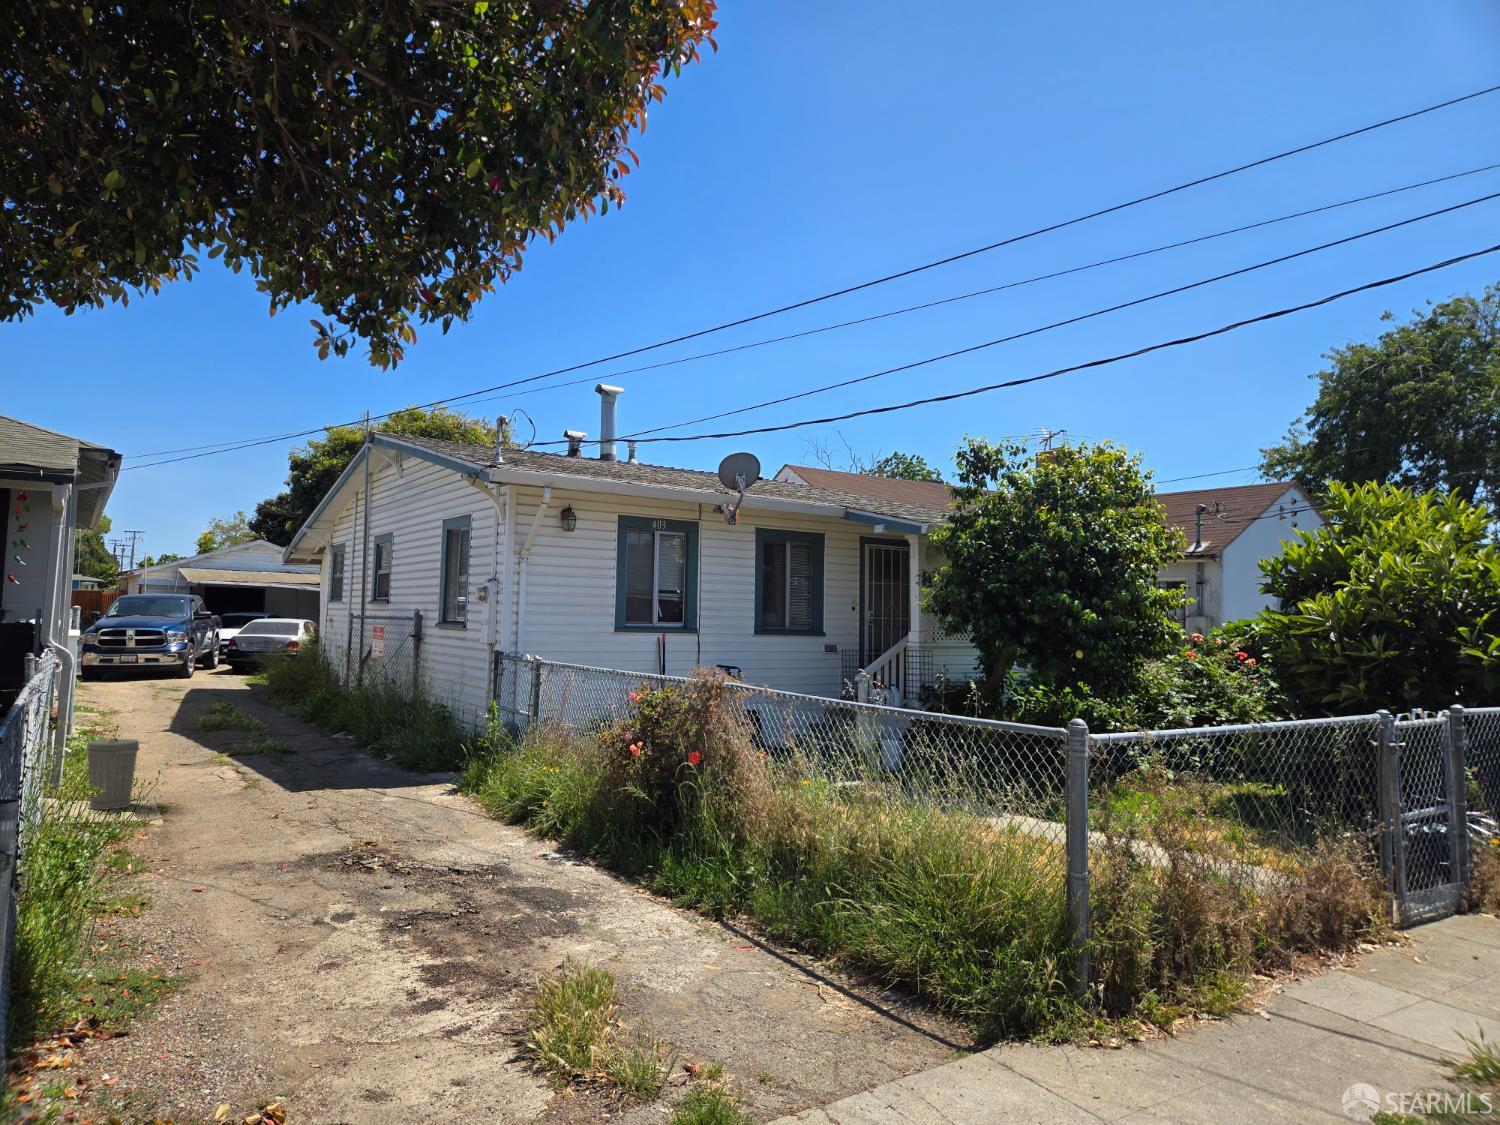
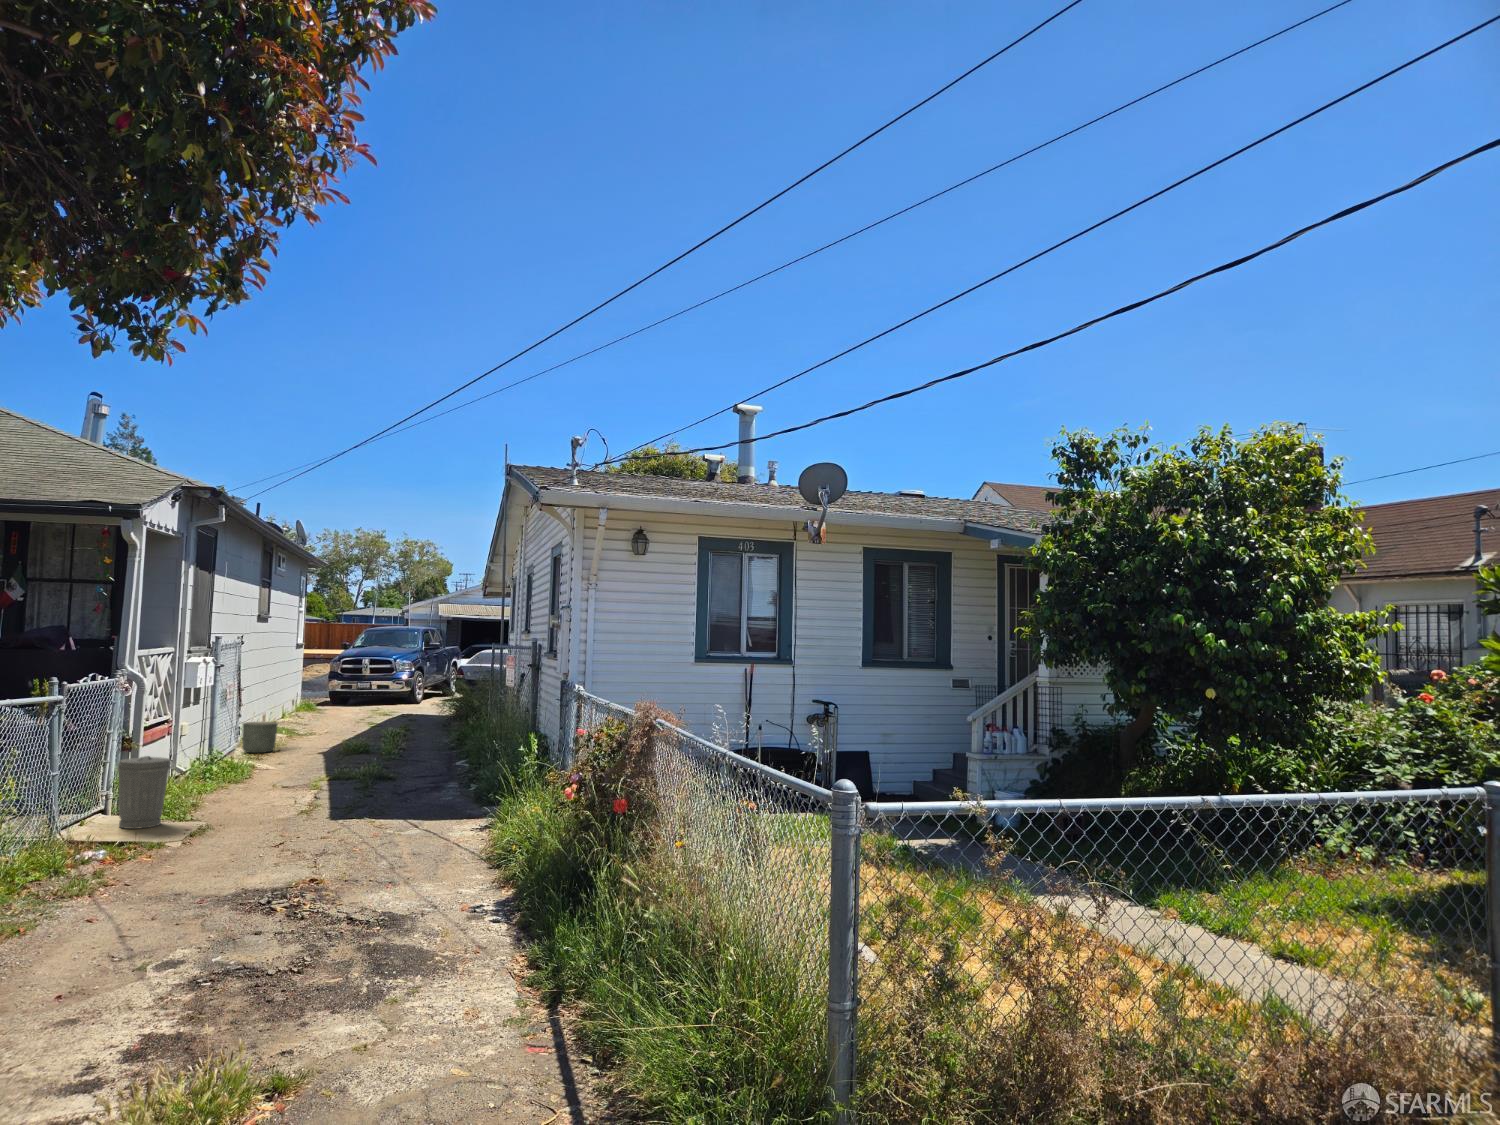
planter: none [85,701,124,734] -> present [242,722,278,753]

